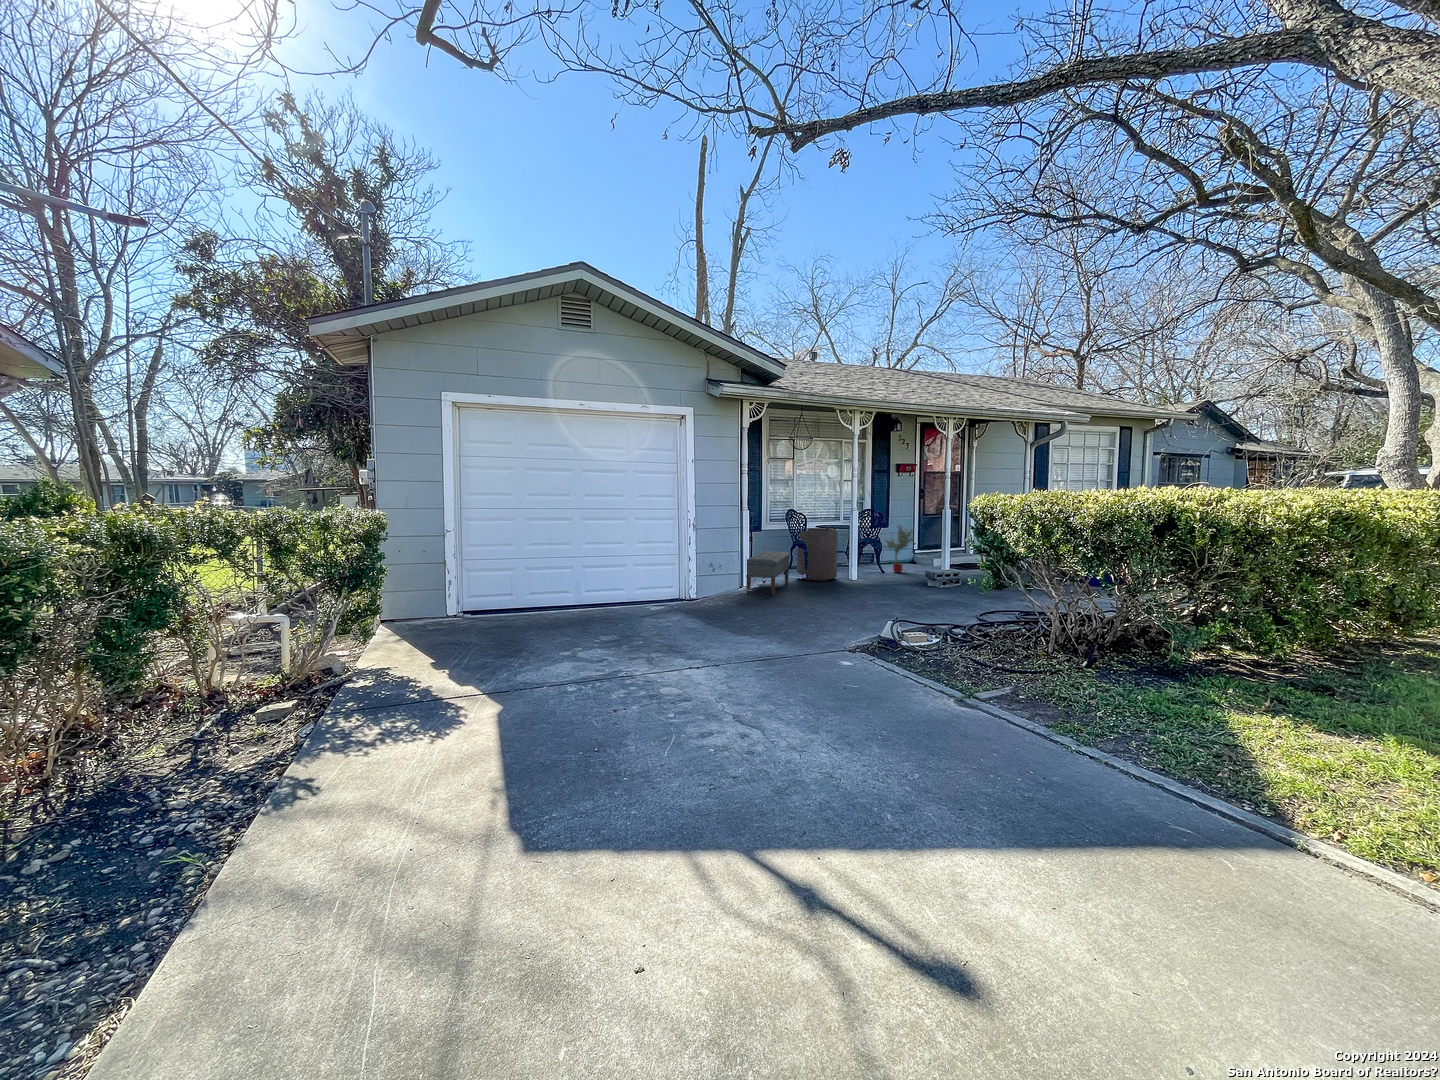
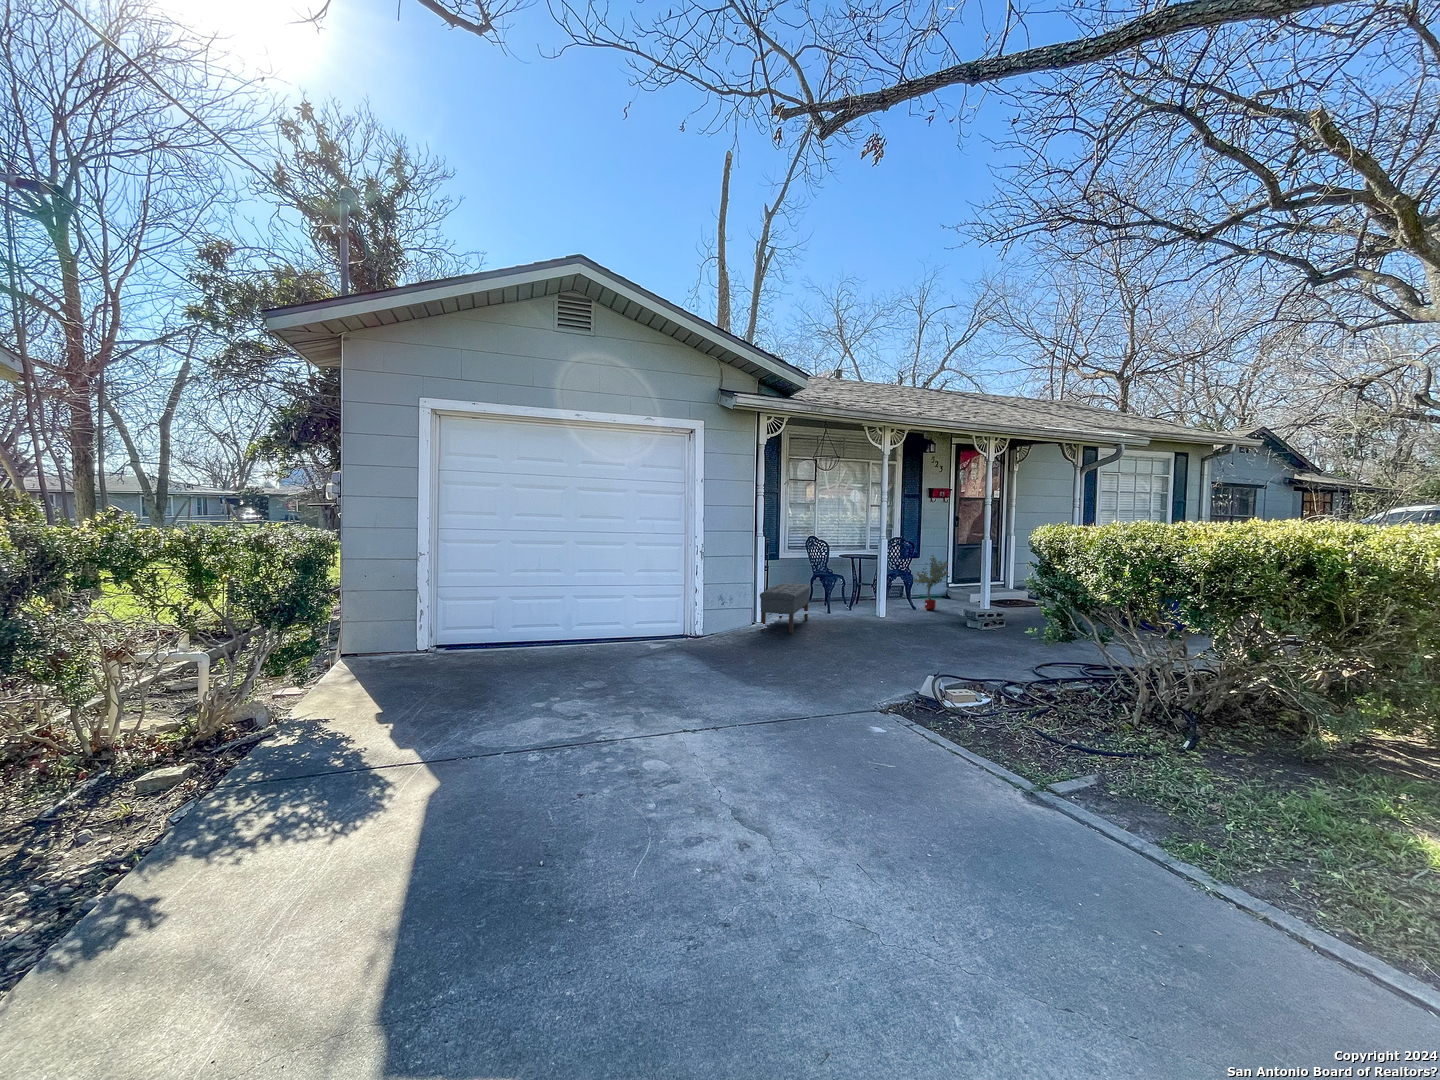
trash can: present [797,529,837,581] -> none [818,558,864,618]

